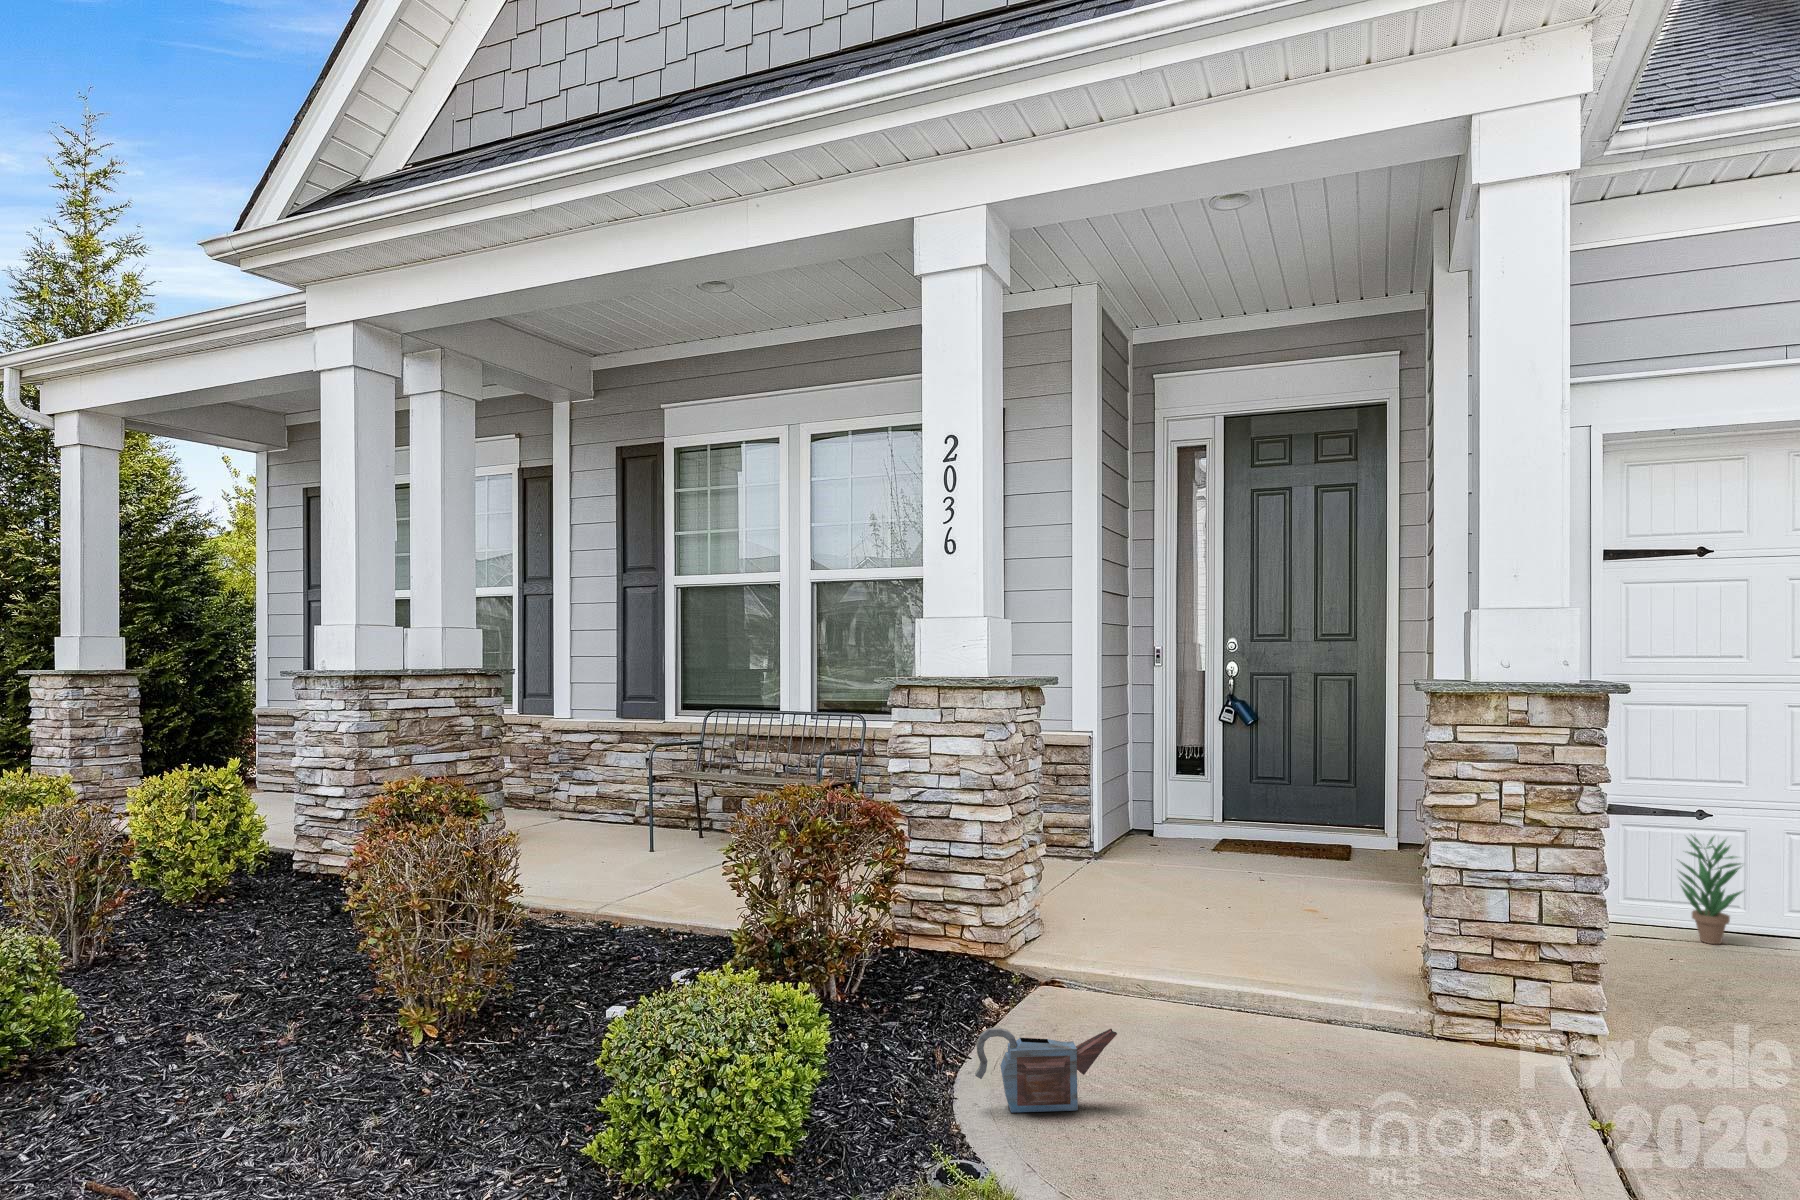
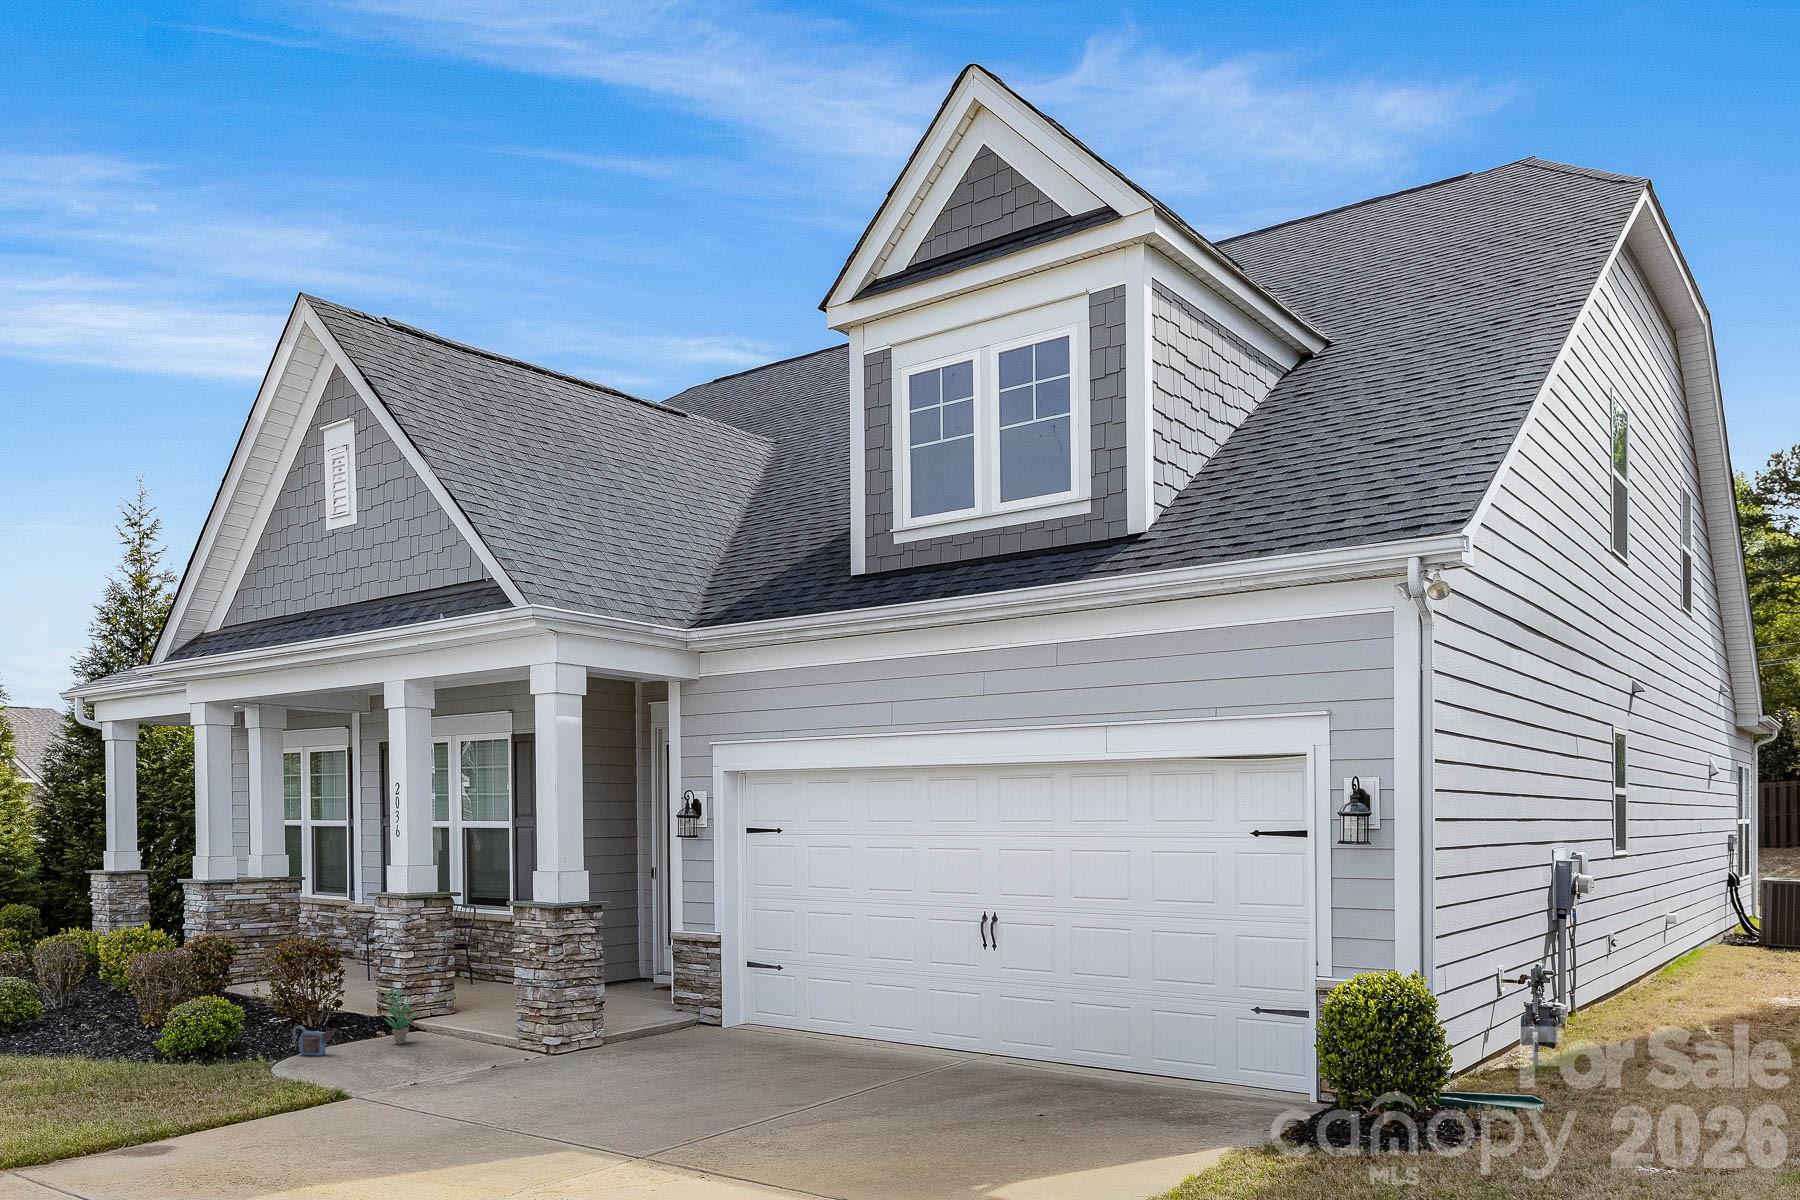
potted plant: present [1680,836,1742,944] -> present [385,989,415,1044]

